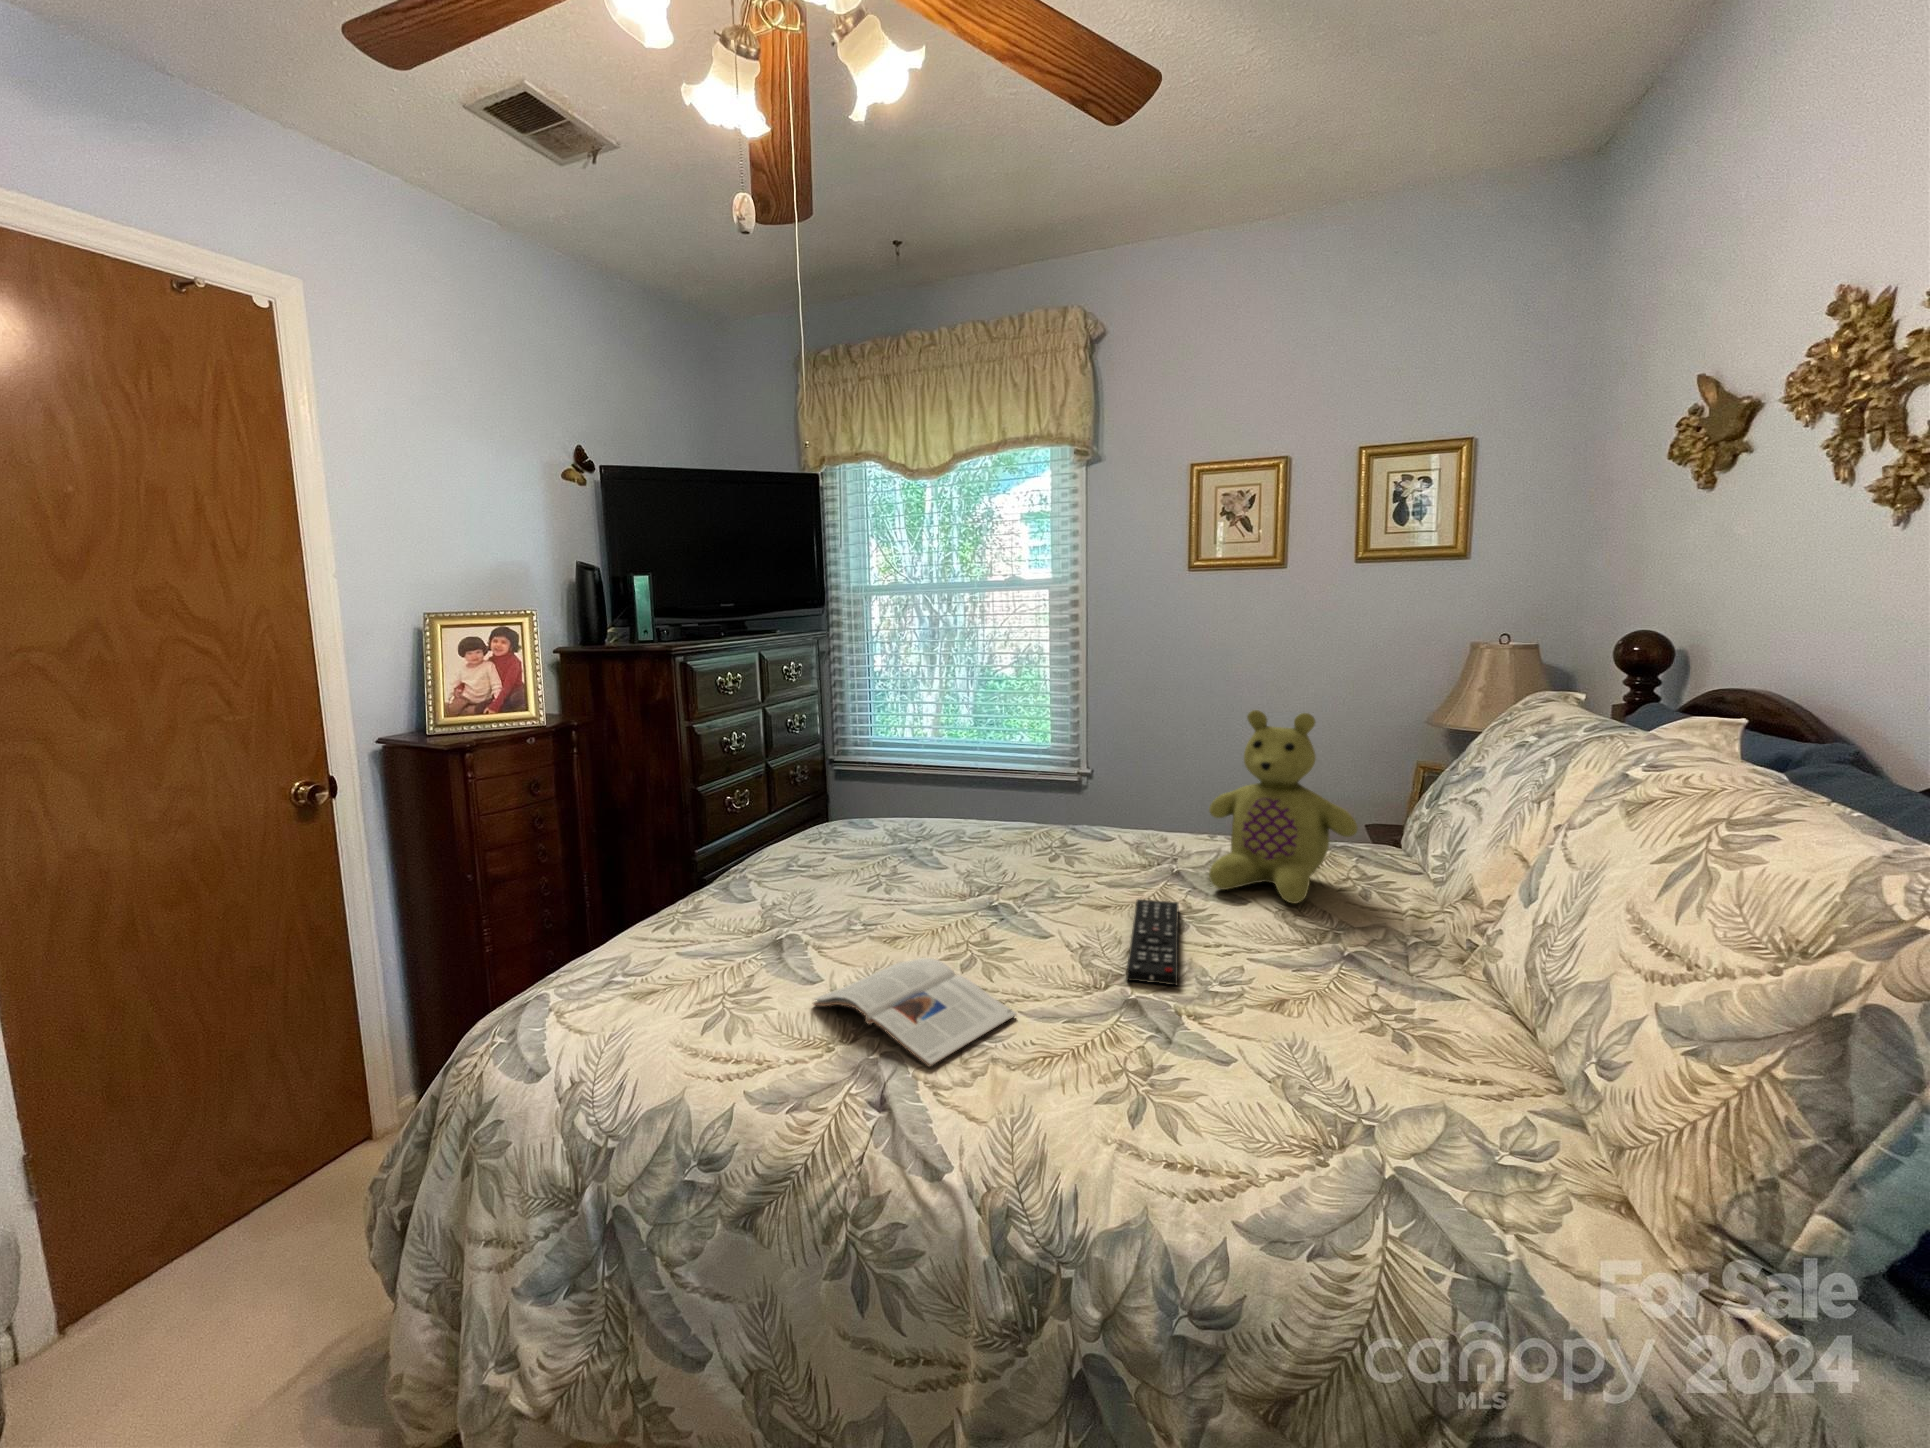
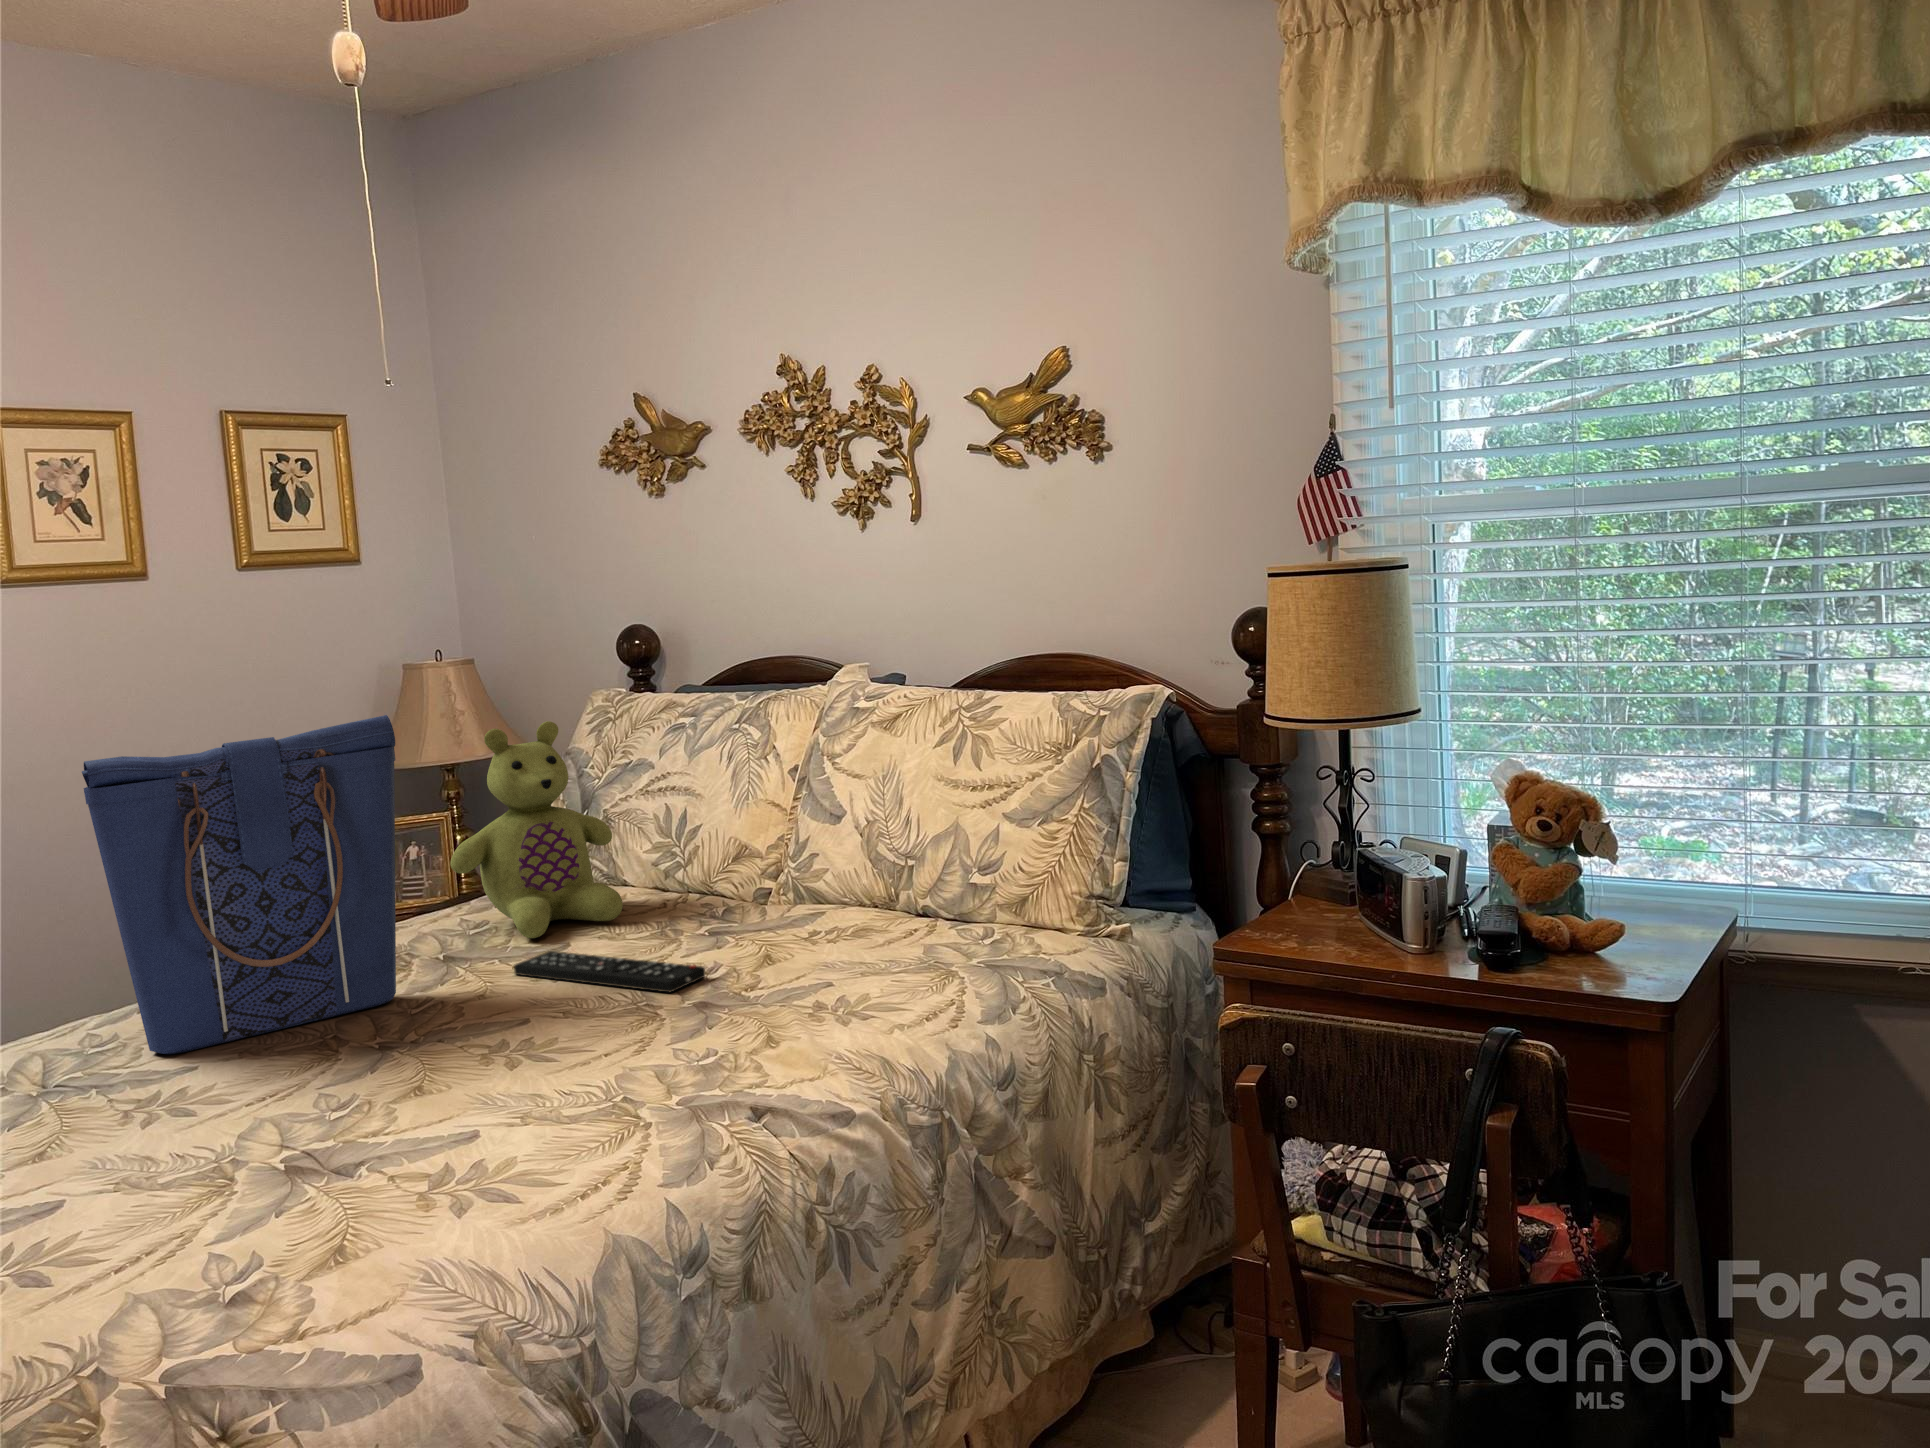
tote bag: none [926,682,1083,885] -> present [82,715,396,1054]
magazine: present [813,958,1016,1067] -> none [489,1034,740,1134]

